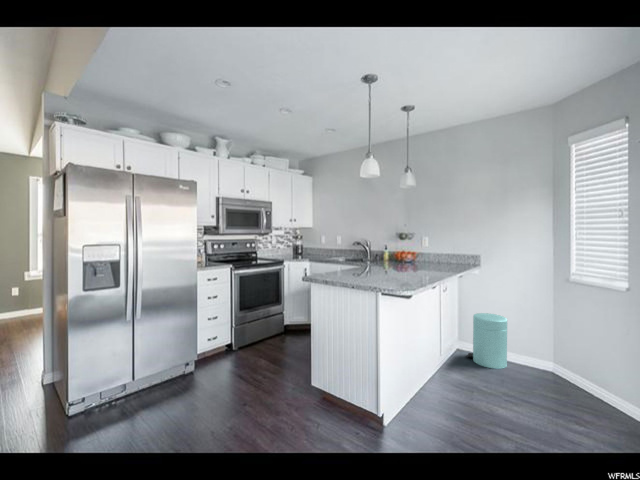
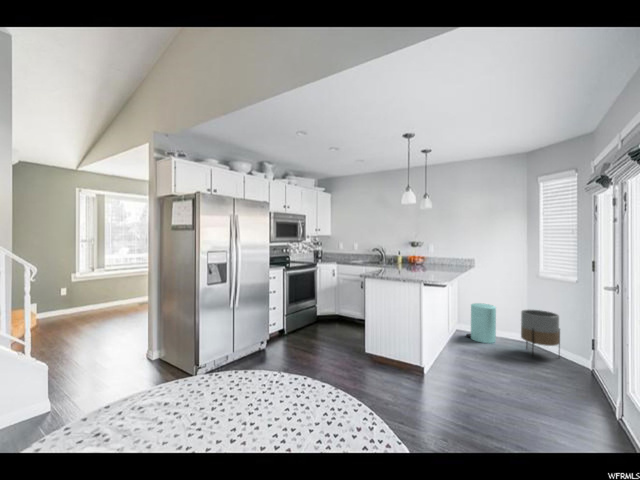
planter: none [540,326,600,399] -> present [521,310,560,354]

